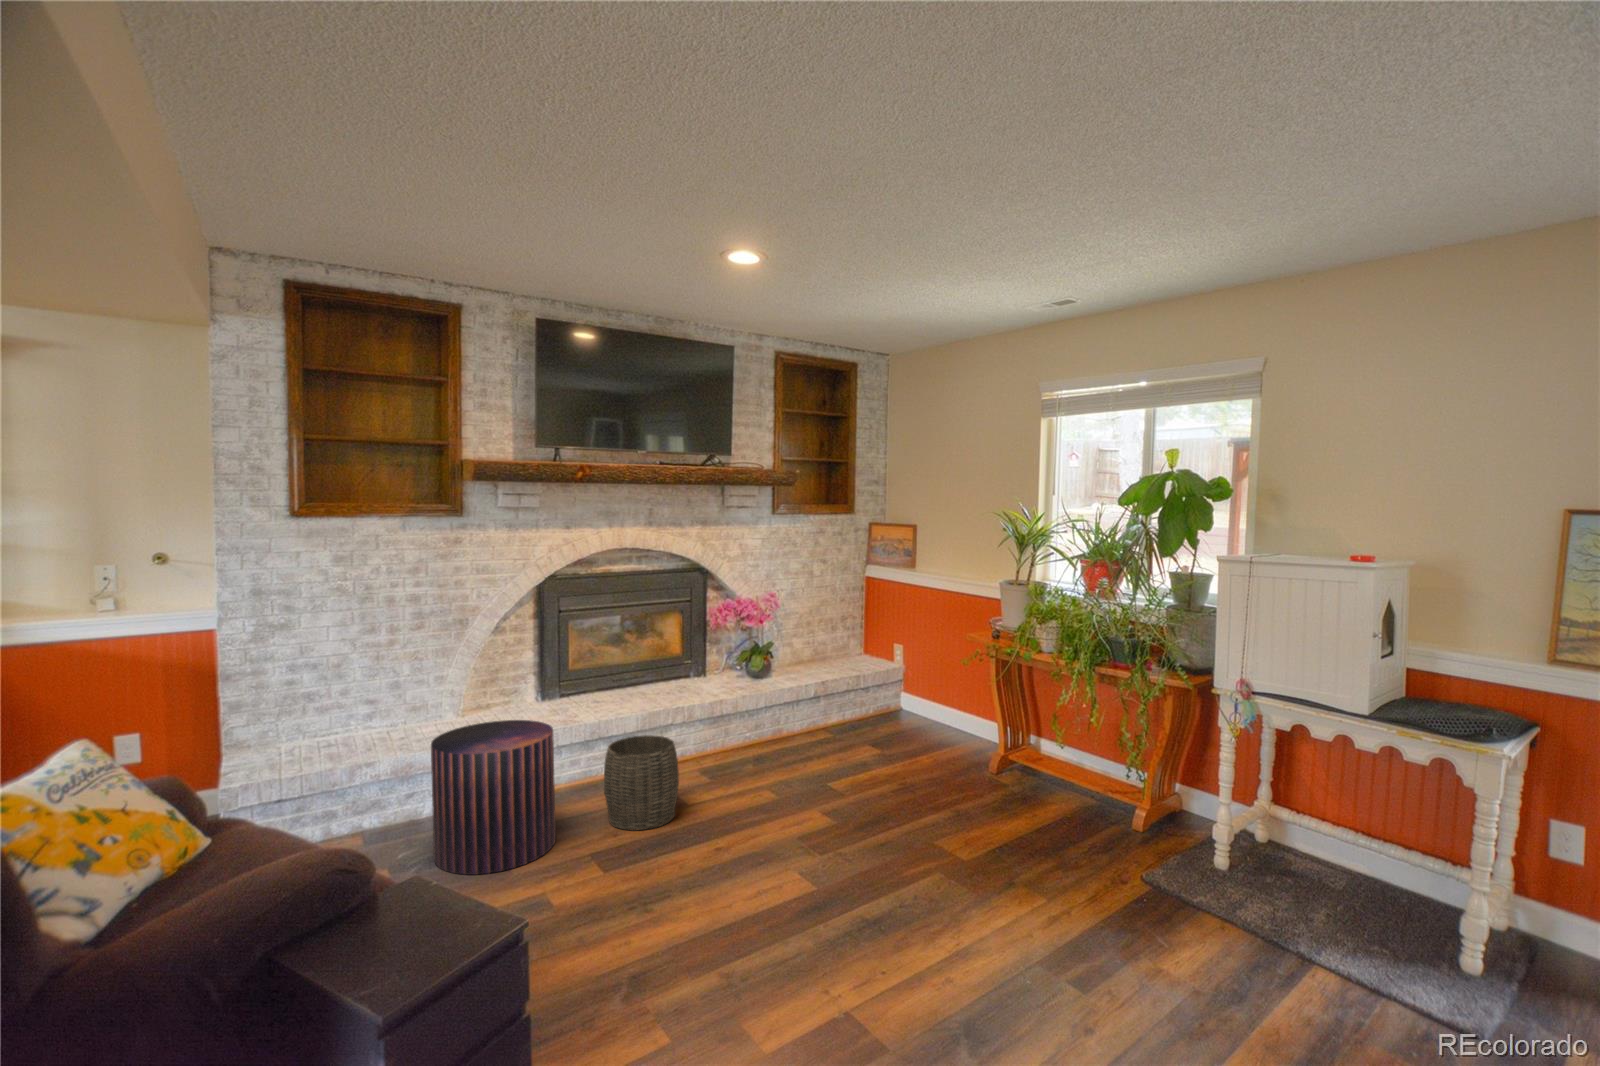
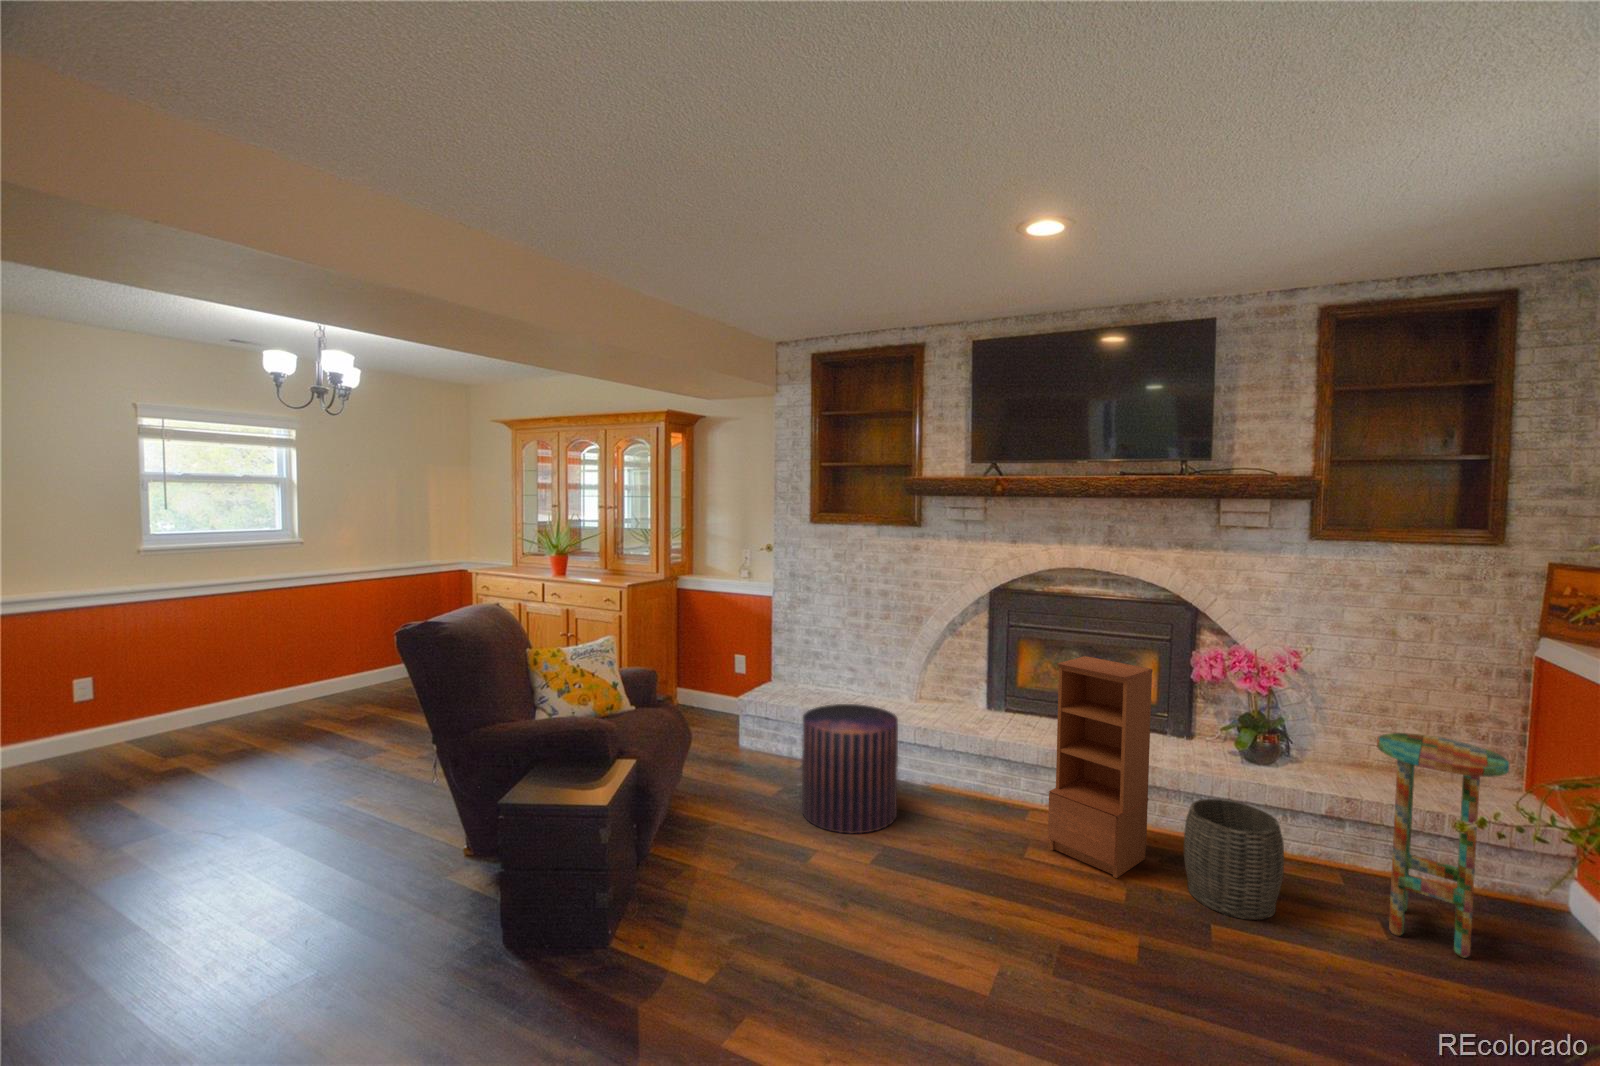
bookcase: none [684,615,751,792] -> present [1048,656,1153,878]
side table: none [854,626,913,749] -> present [1377,733,1510,958]
woven basket: present [604,735,679,831] -> present [1184,799,1284,920]

